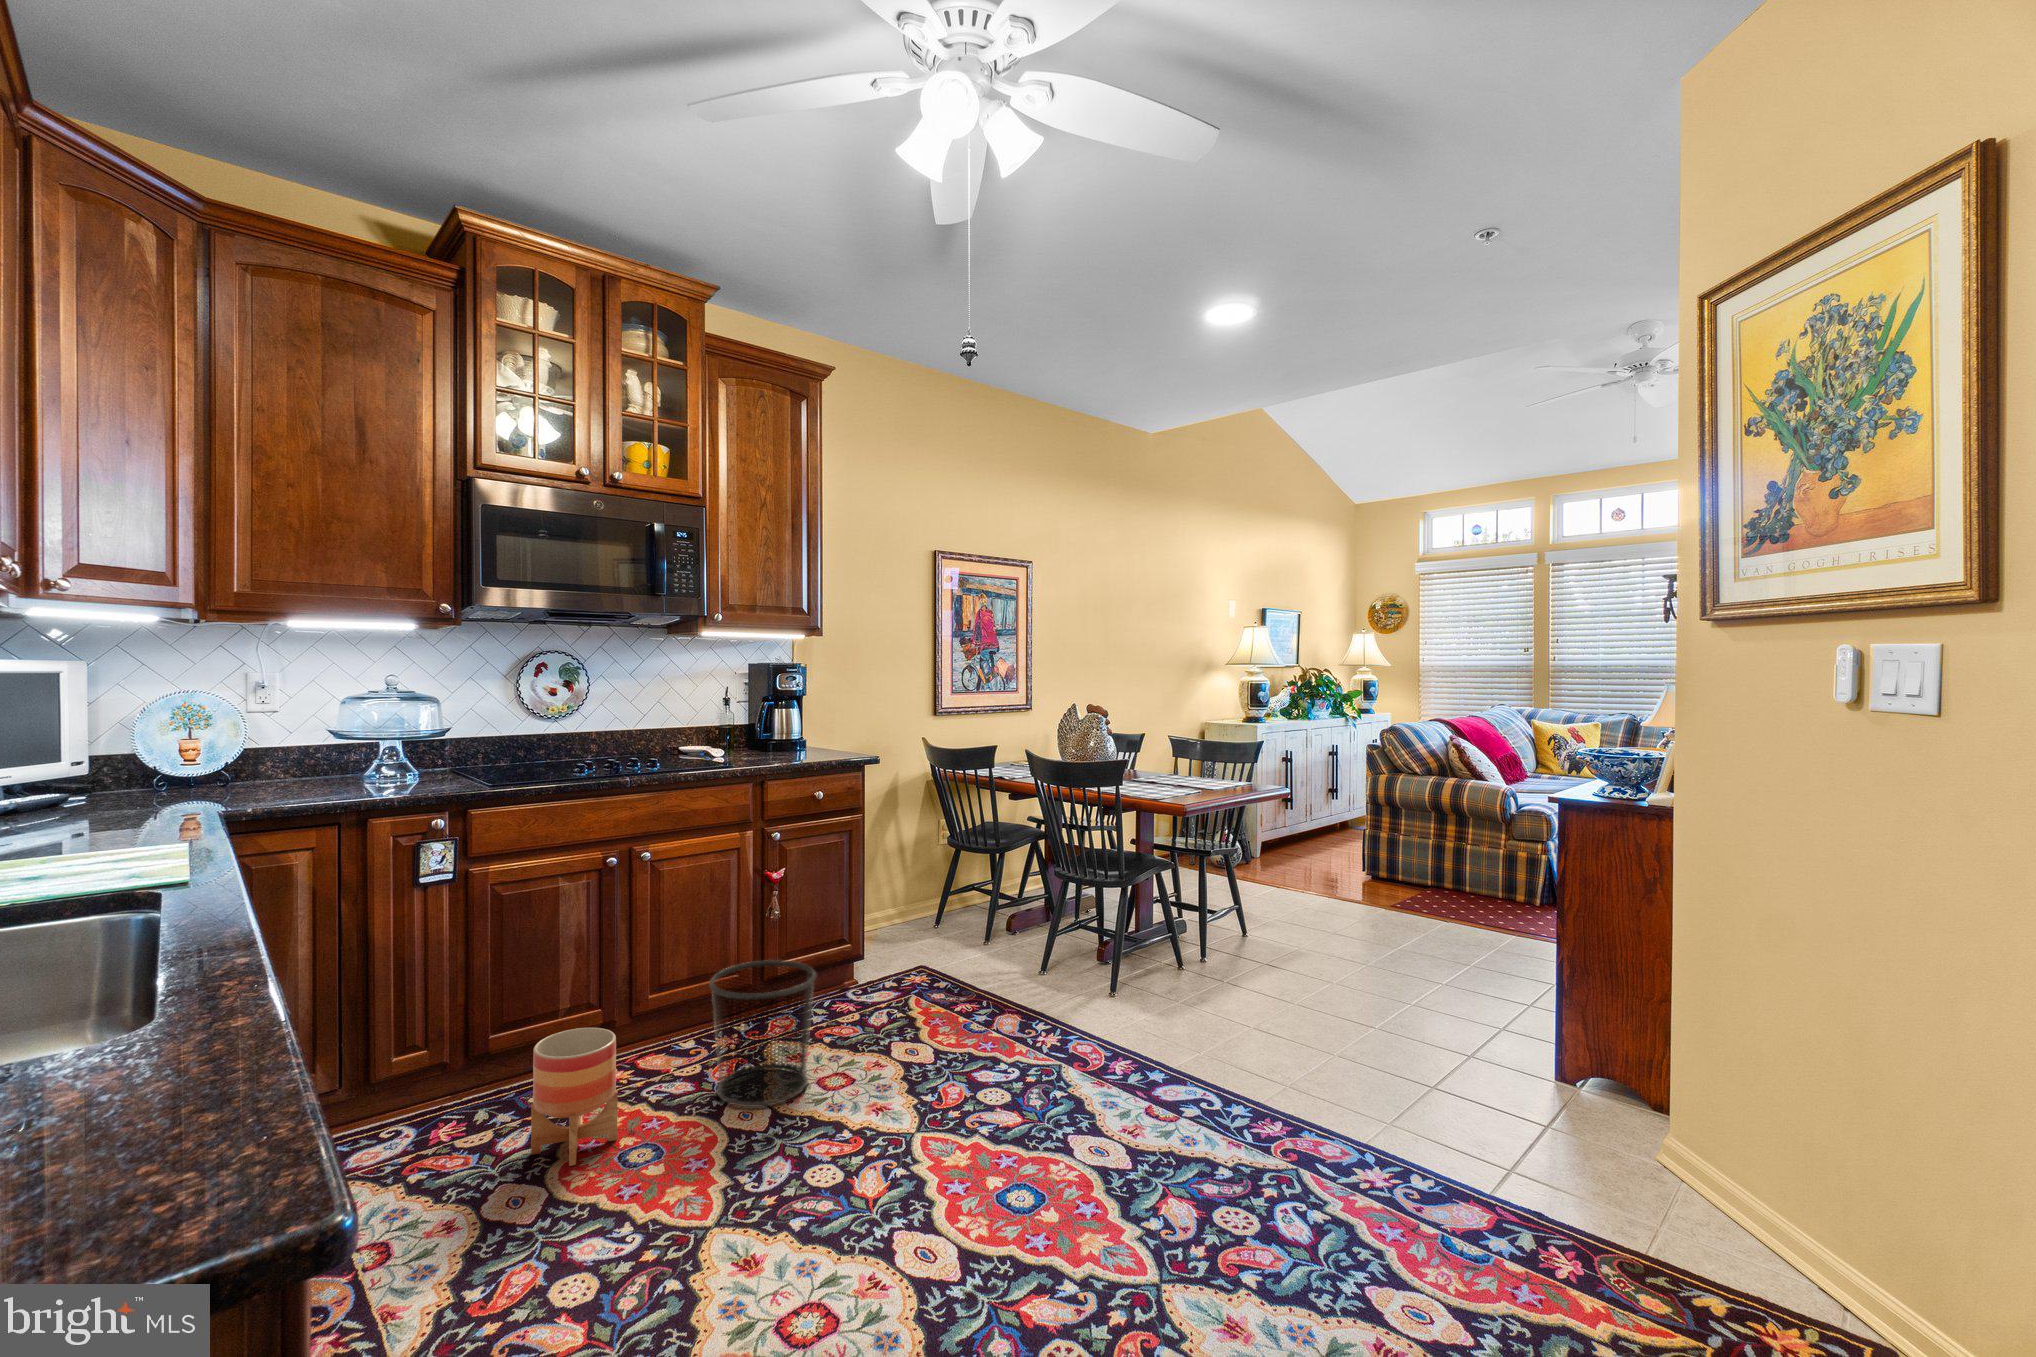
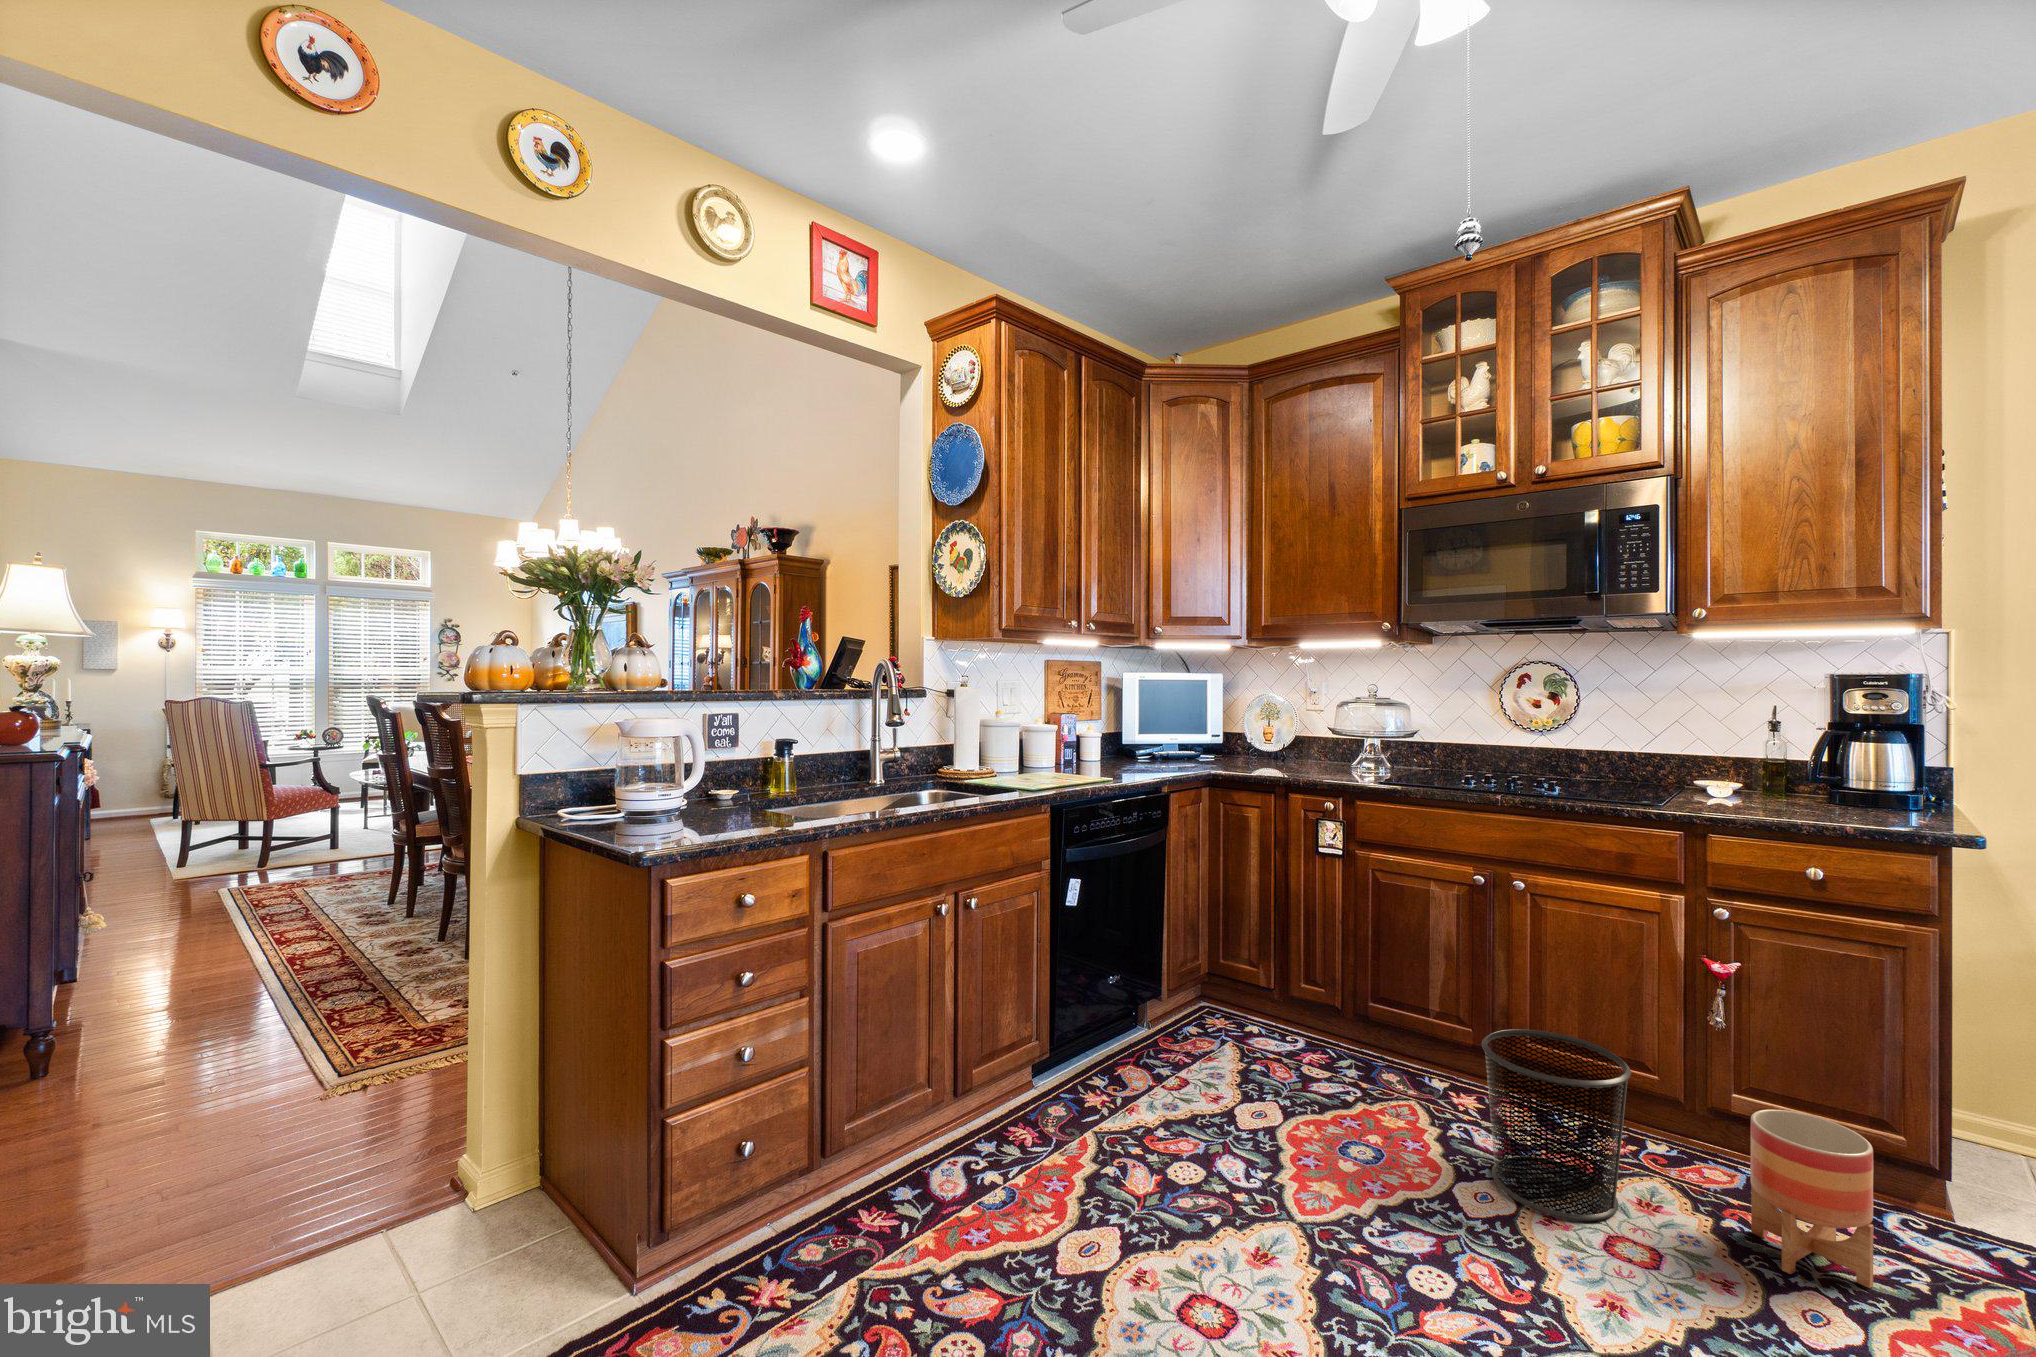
planter: present [531,1028,618,1166] -> present [1750,1109,1874,1288]

